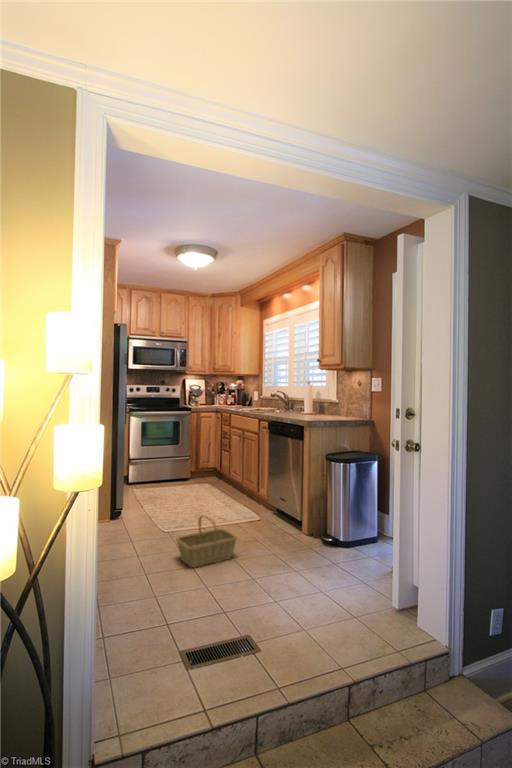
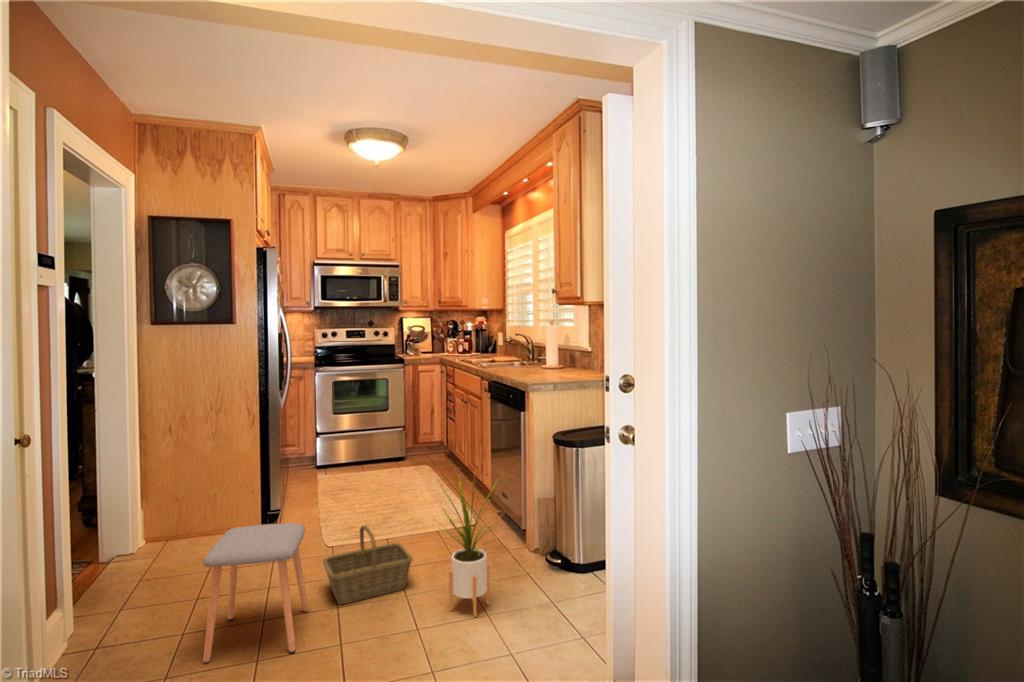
house plant: none [258,473,308,574] -> present [438,476,498,617]
stool: none [117,510,177,602] -> present [203,523,308,664]

